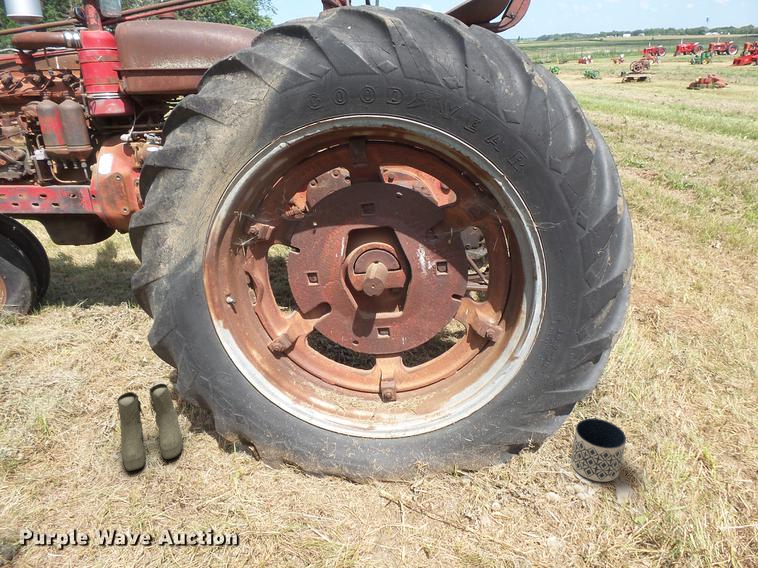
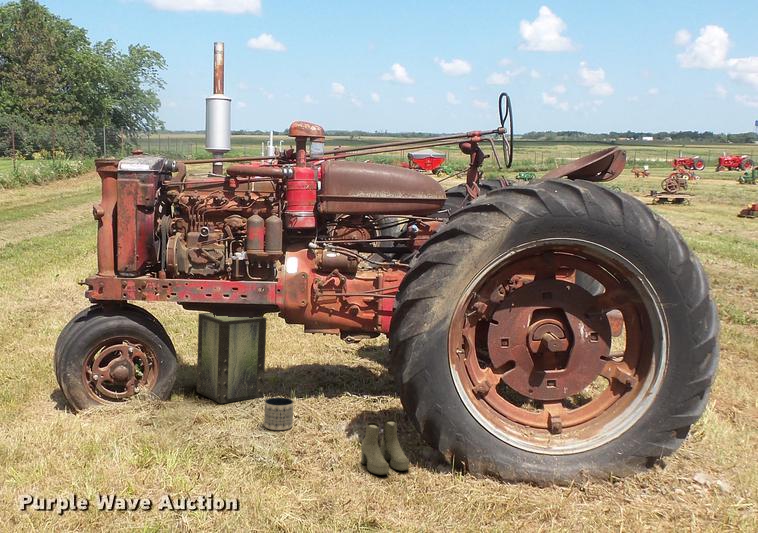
storage box: none [34,219,121,328] -> present [197,313,266,404]
planter: present [571,419,626,482] -> present [264,397,293,430]

